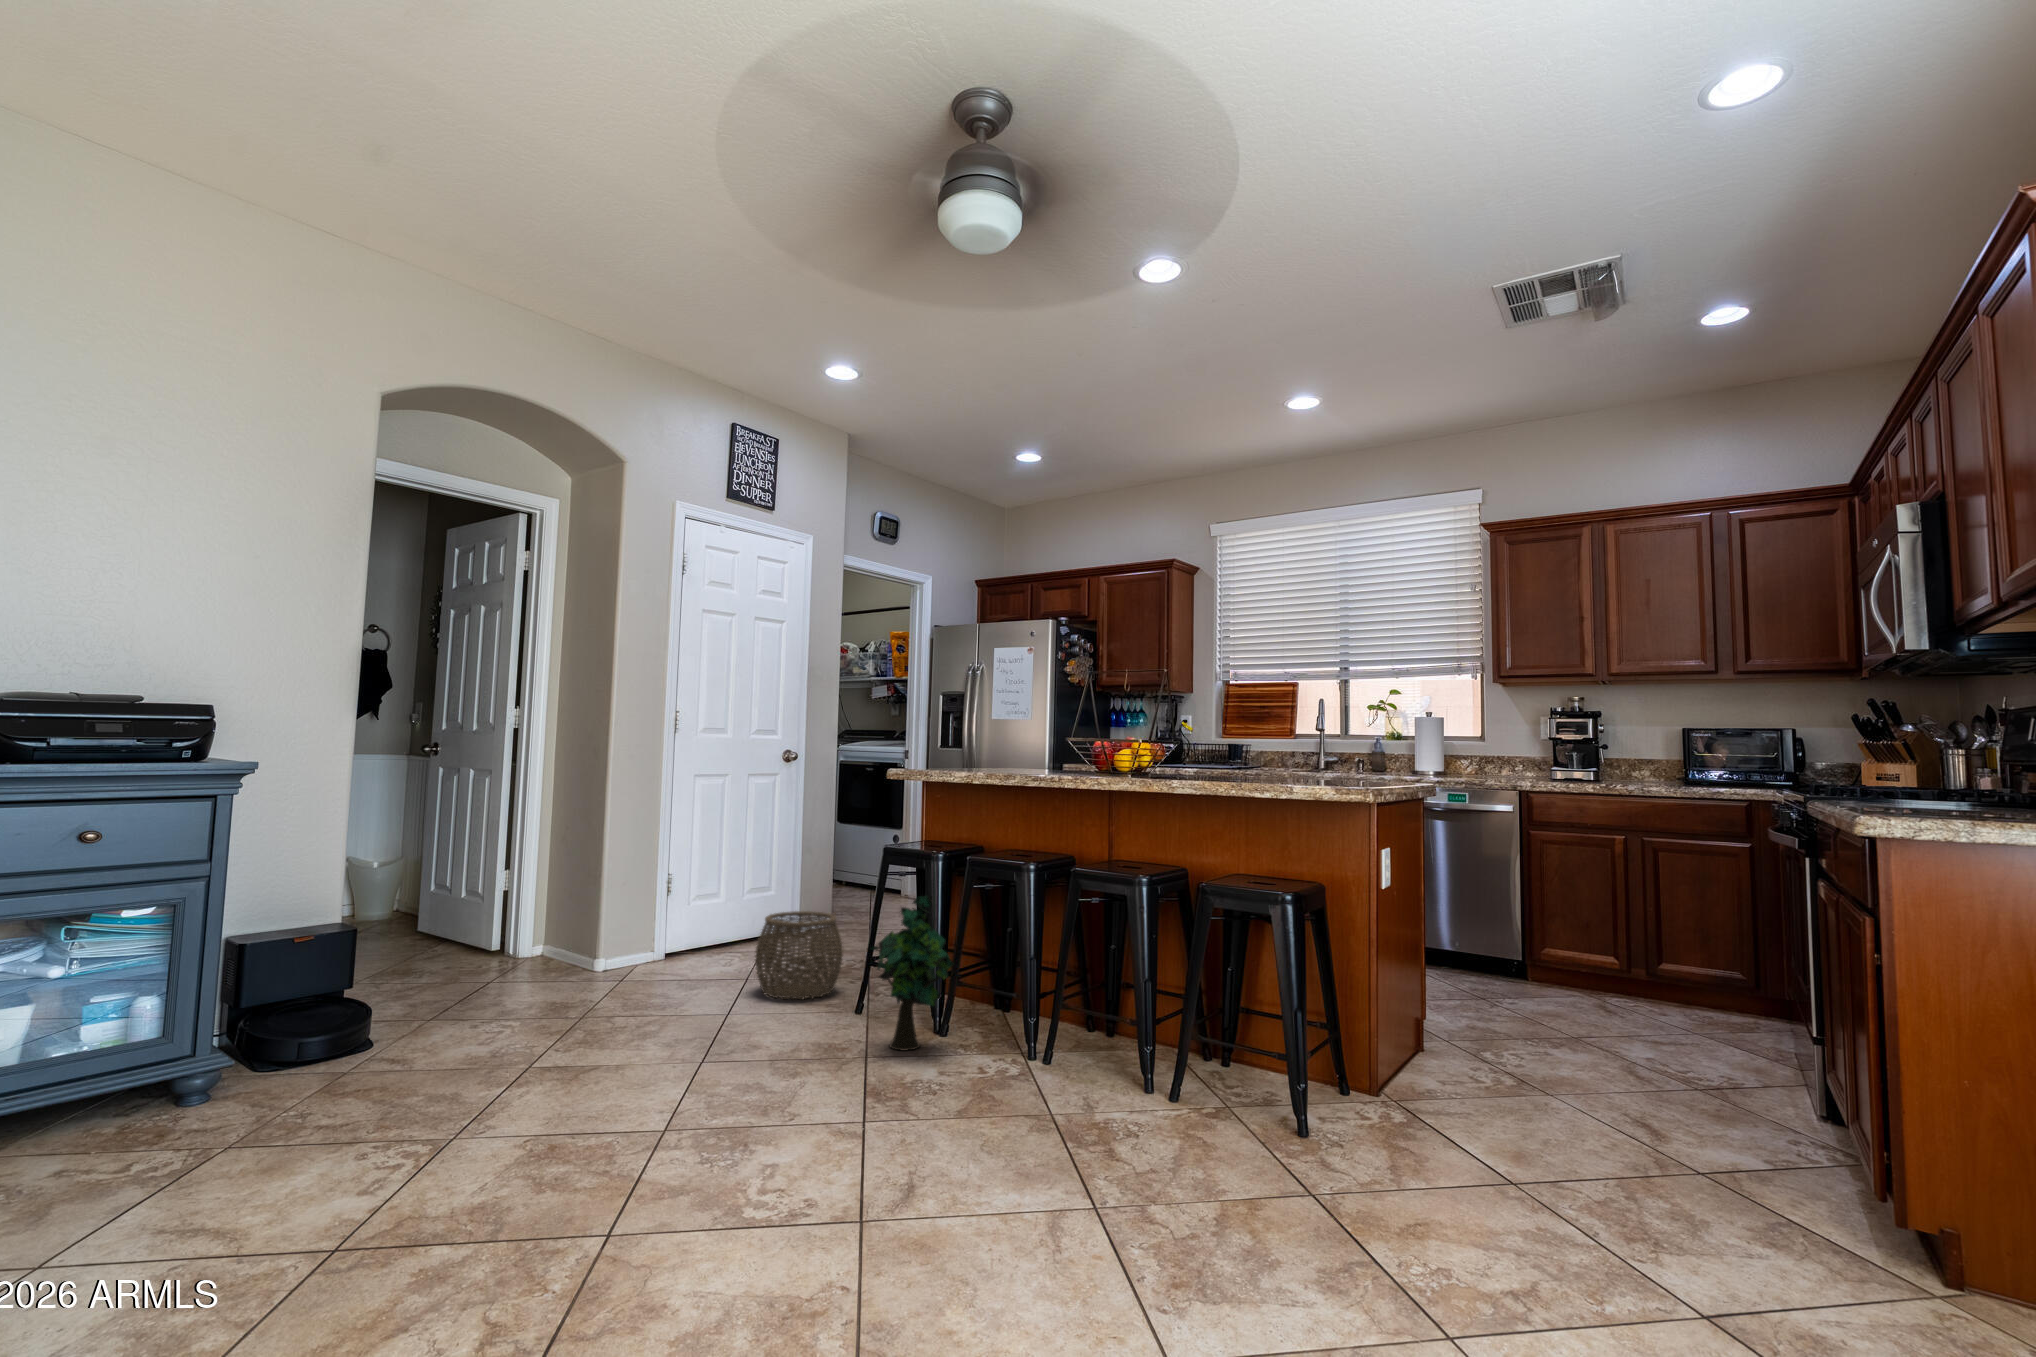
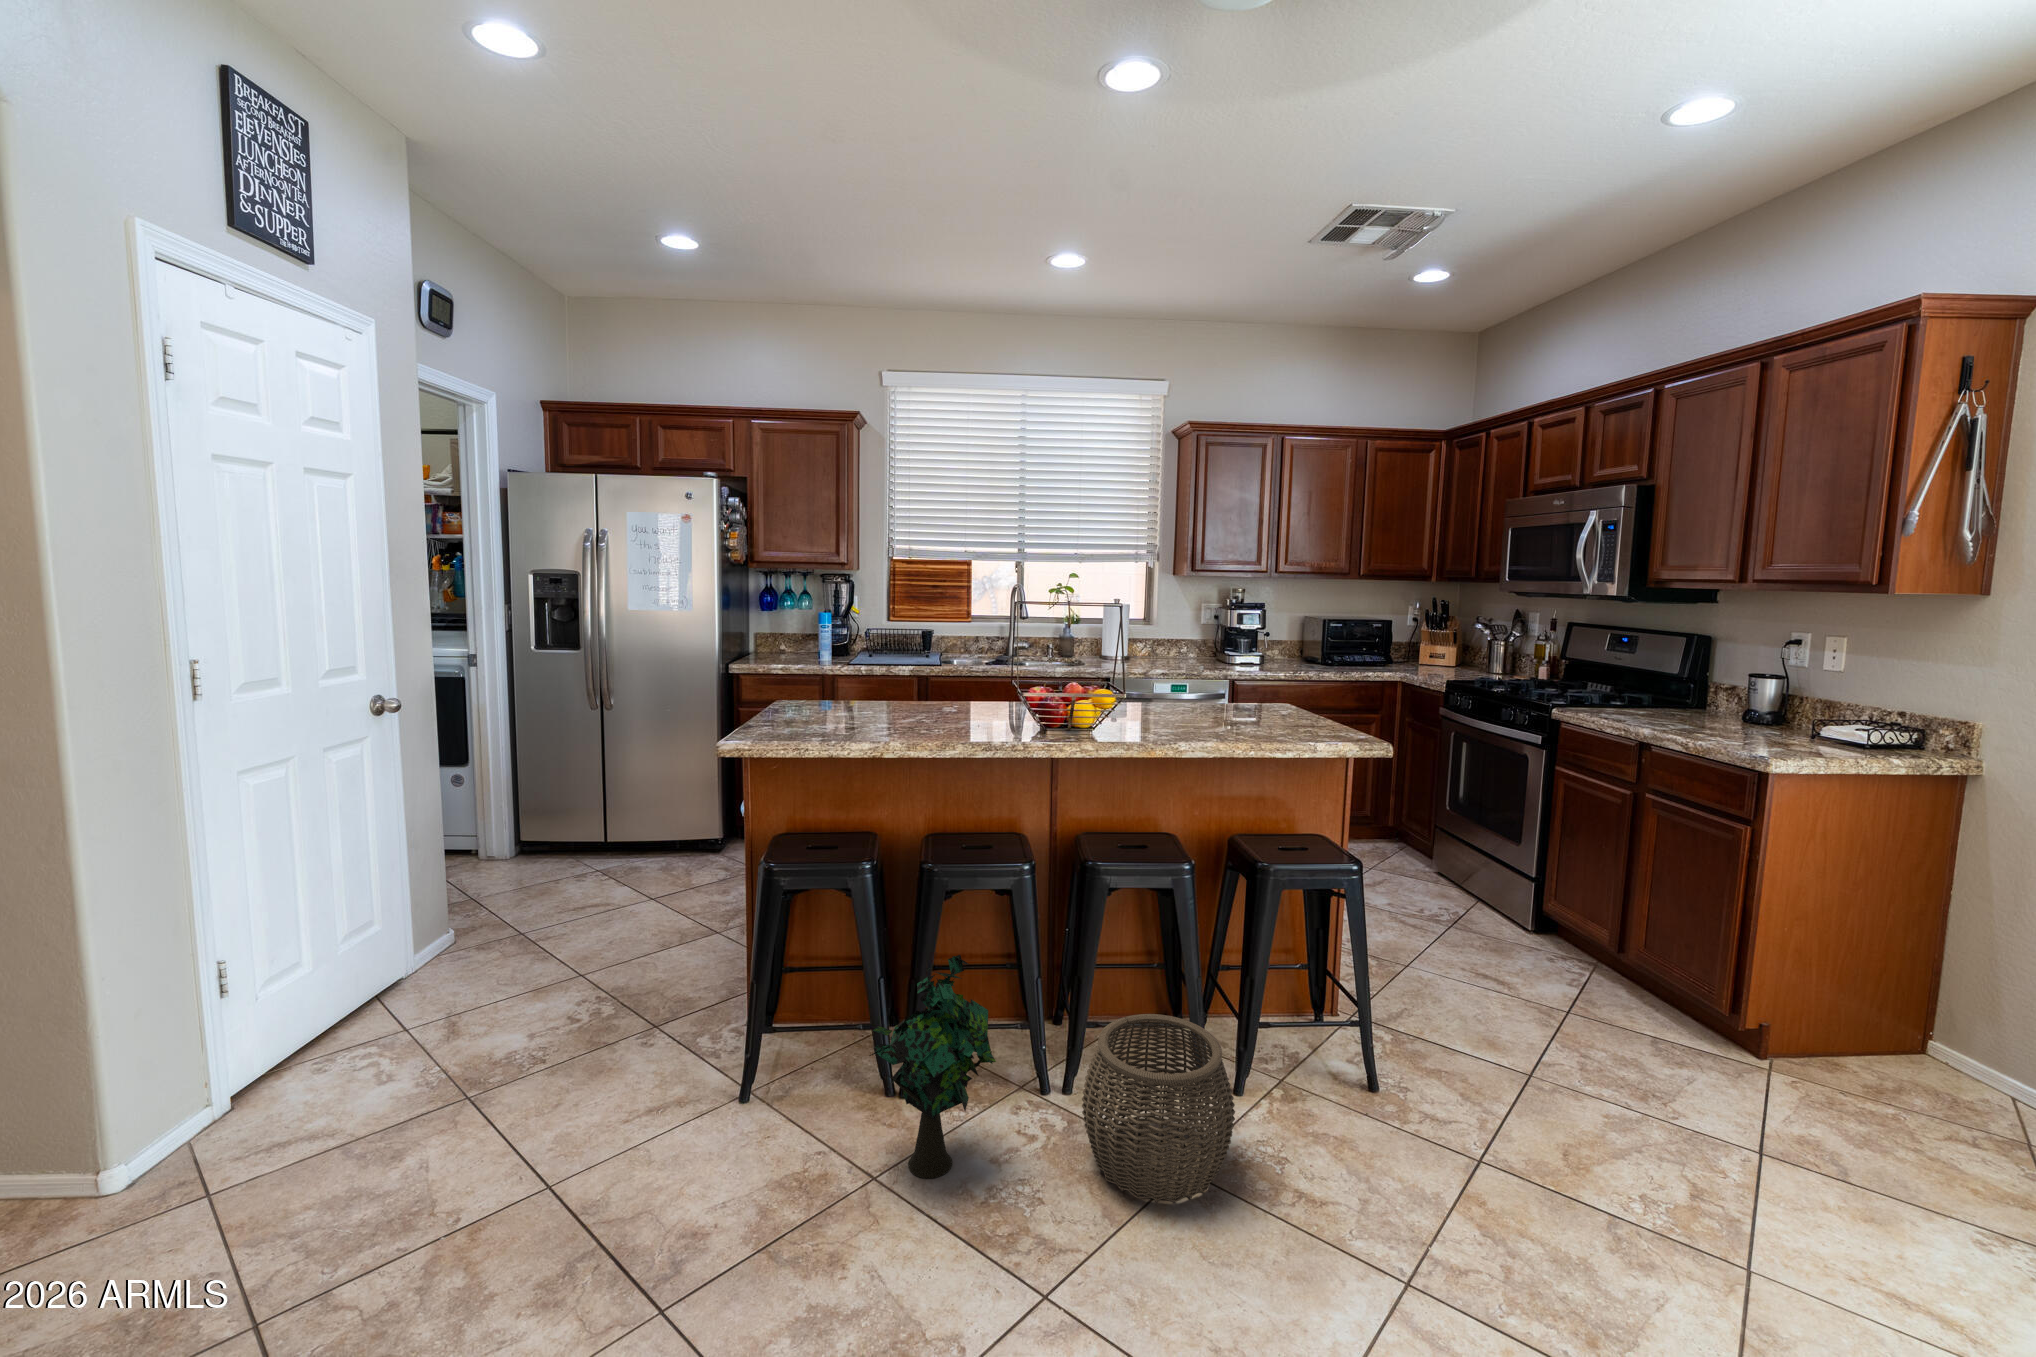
woven basket: present [755,911,843,1000] -> present [1082,1014,1235,1202]

